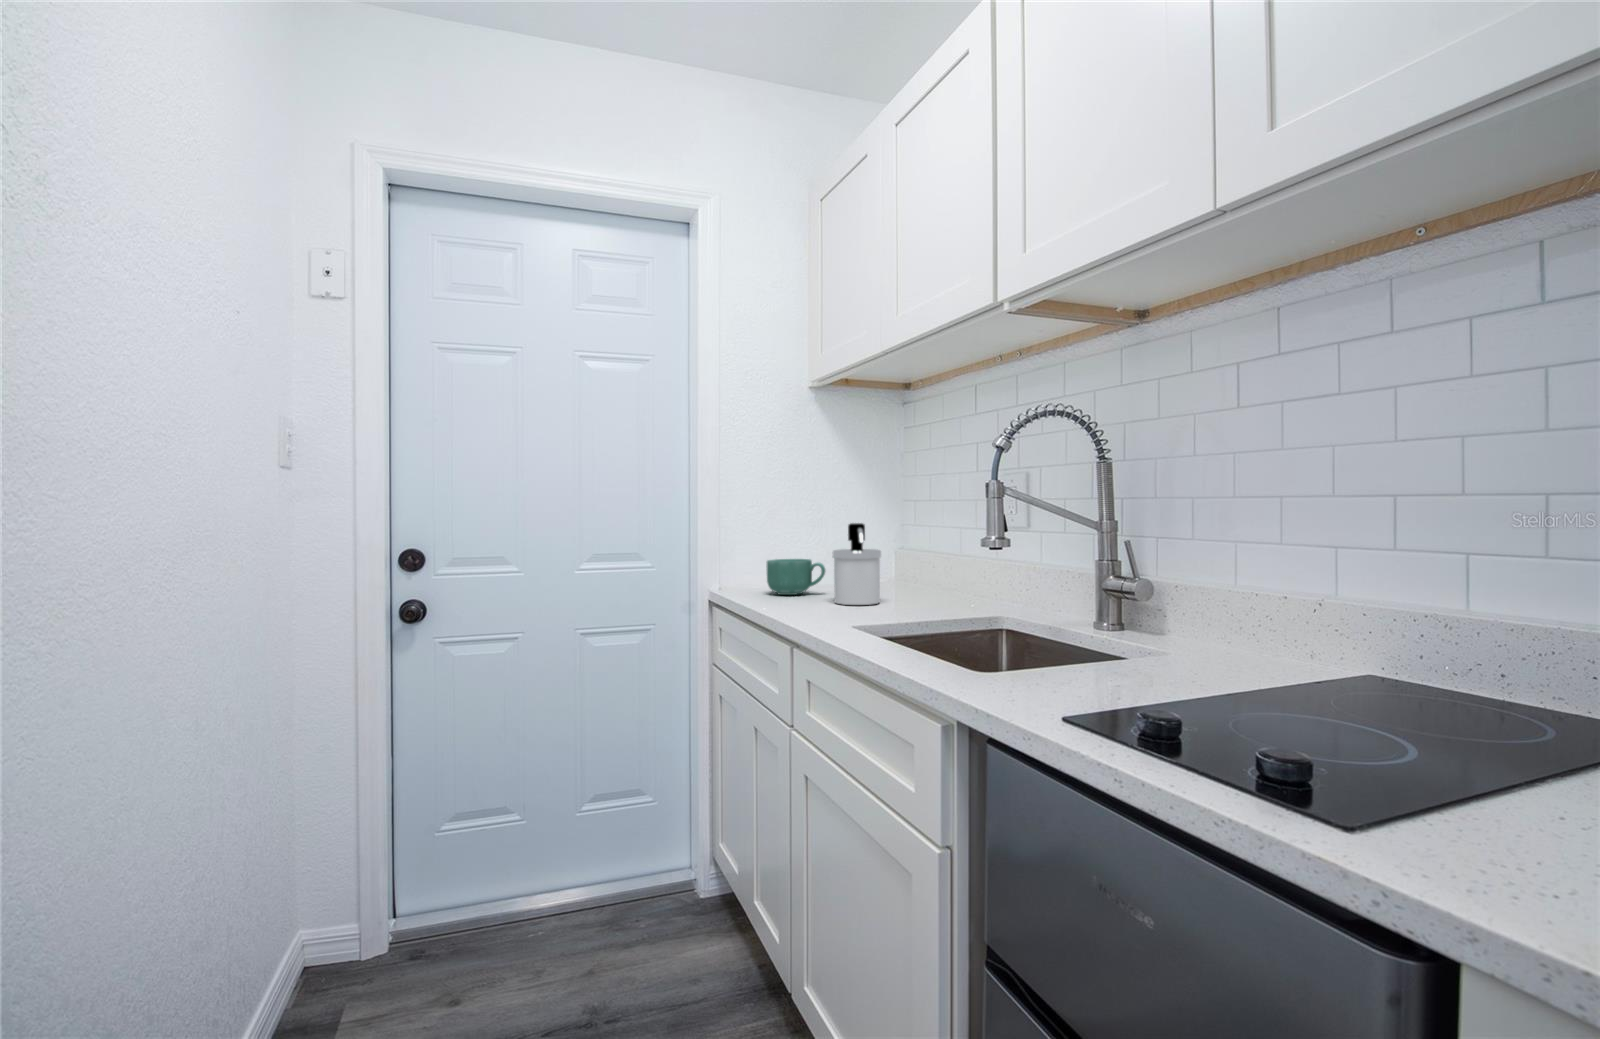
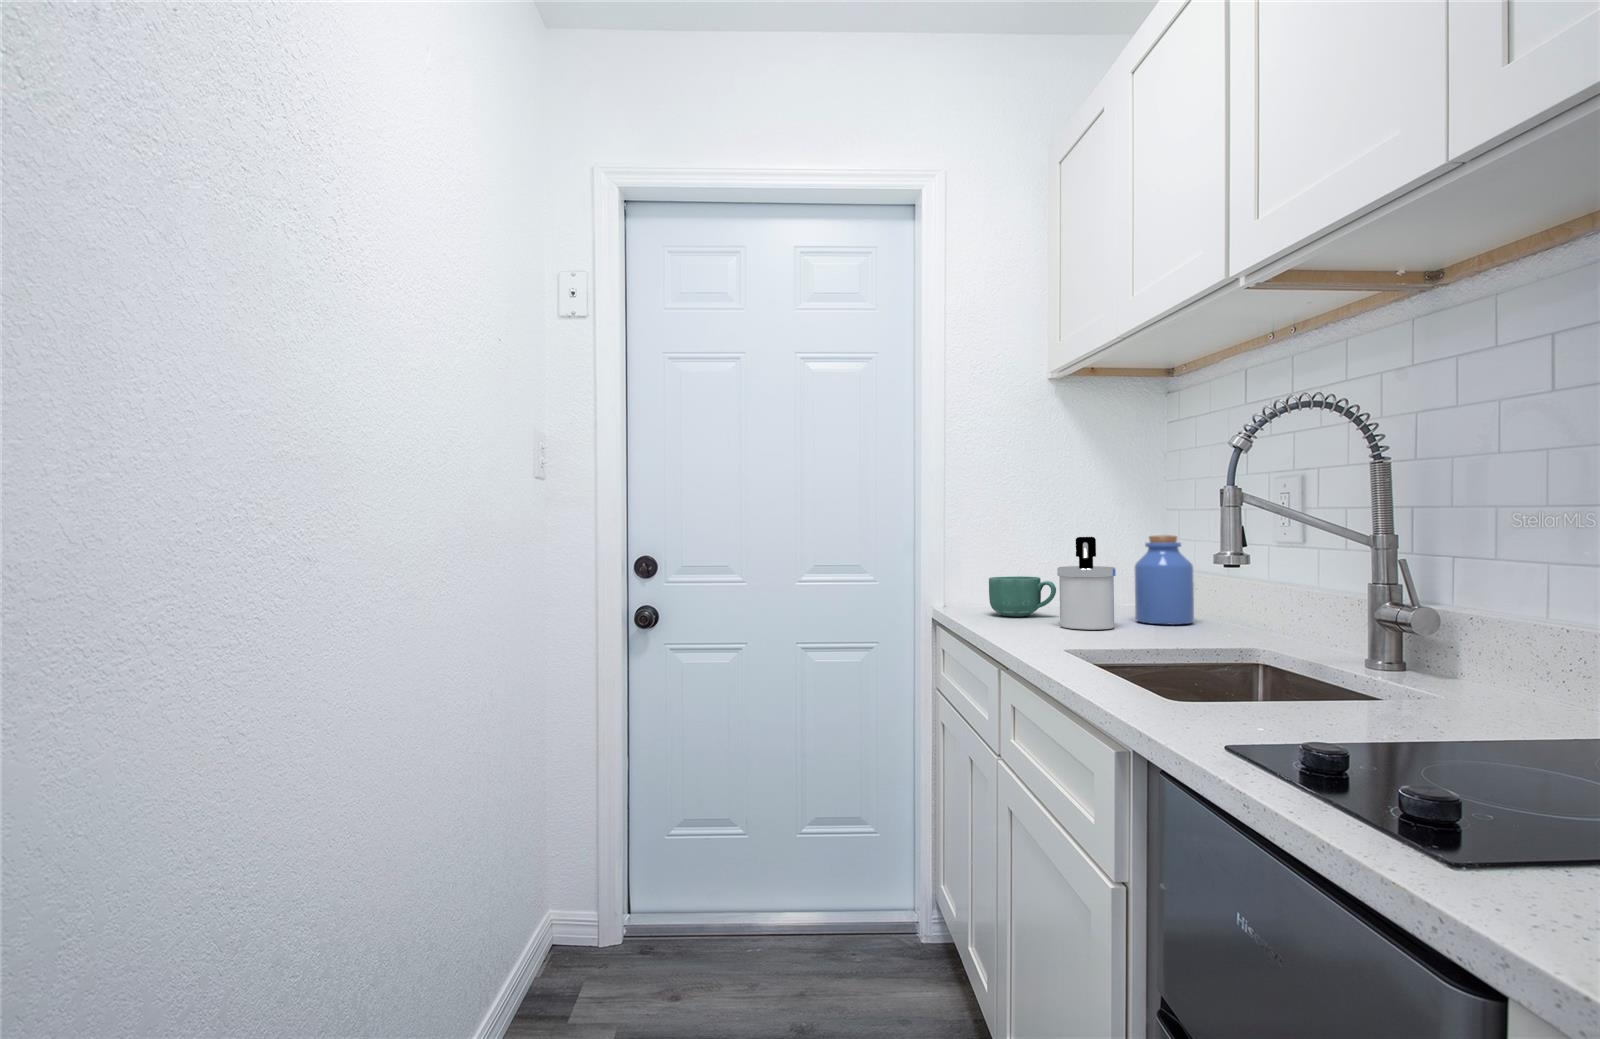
jar: none [891,522,938,598] -> present [1135,535,1194,625]

